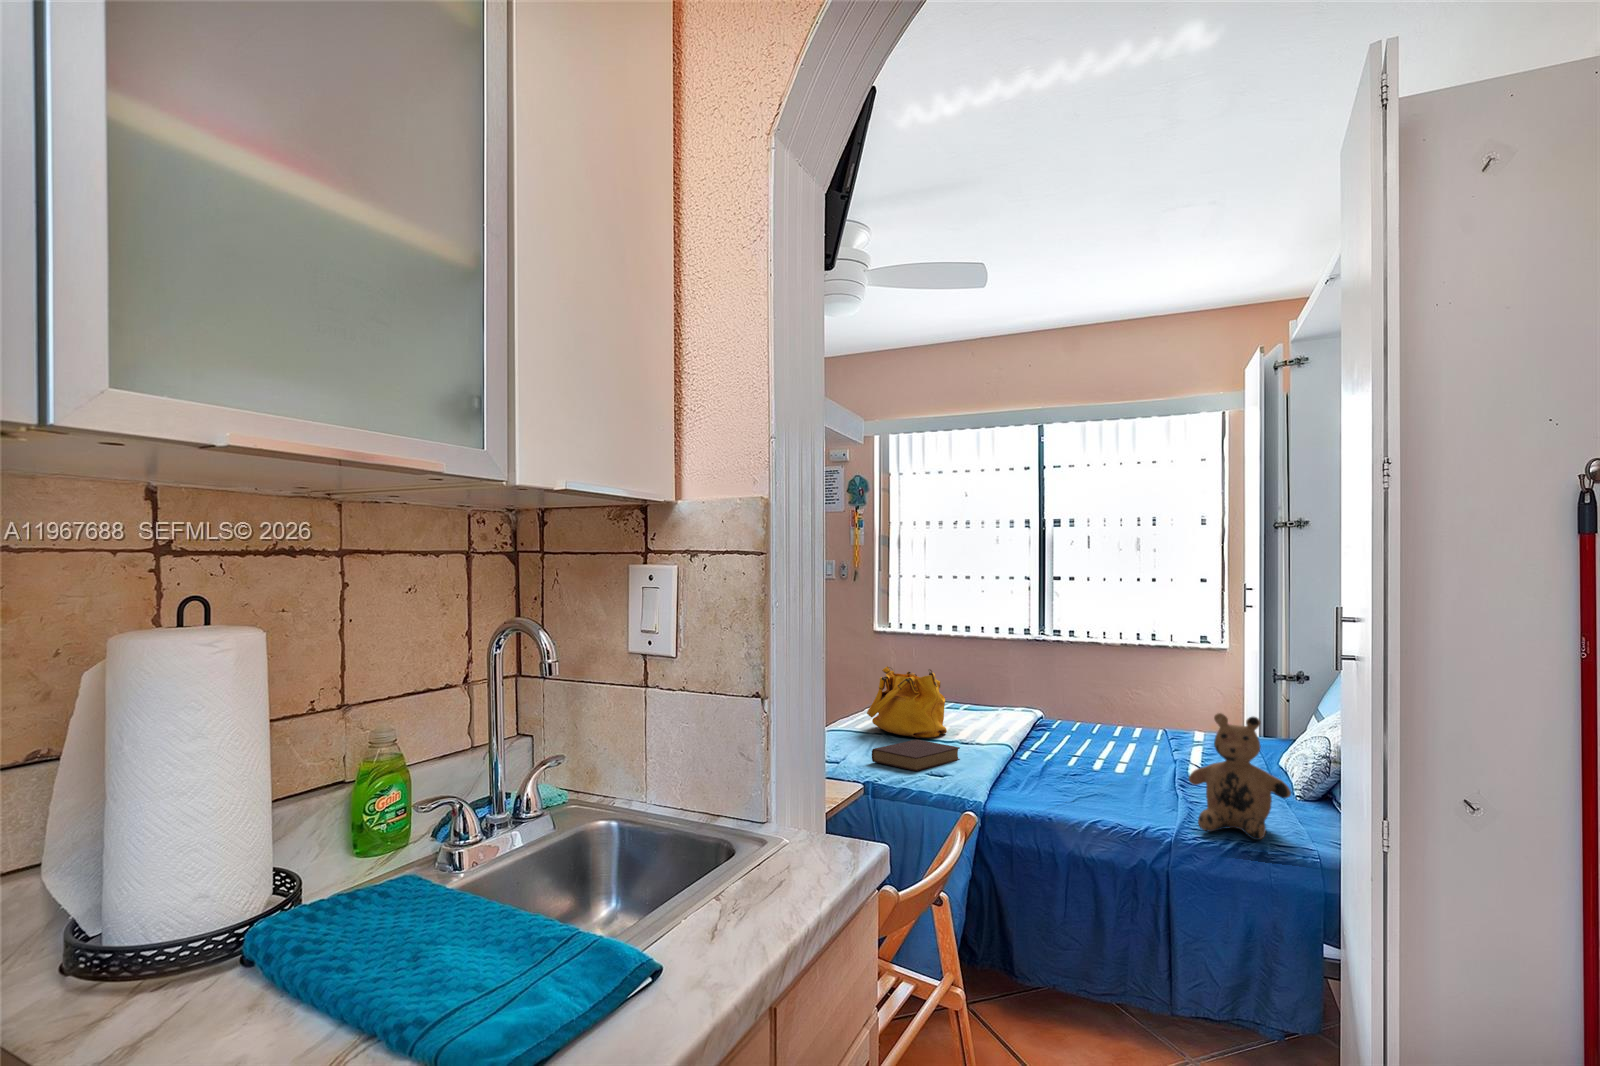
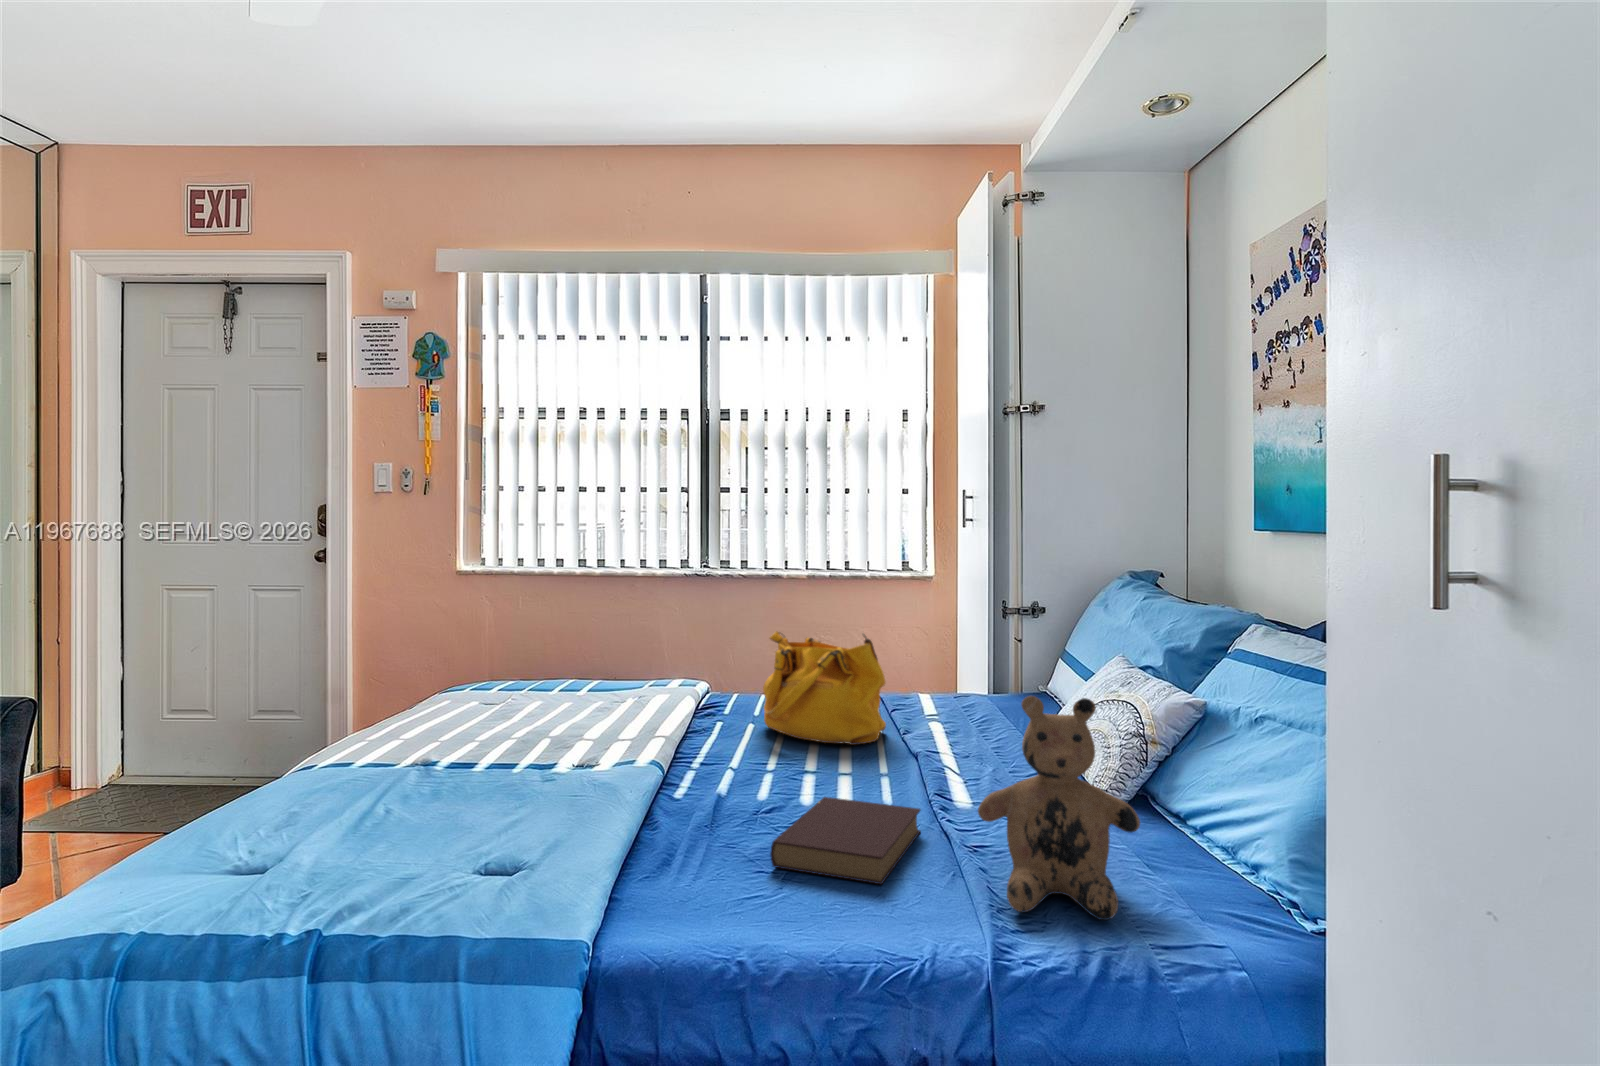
handbag: present [867,666,947,738] -> present [763,632,886,745]
book: present [872,740,960,771] -> present [770,797,920,884]

